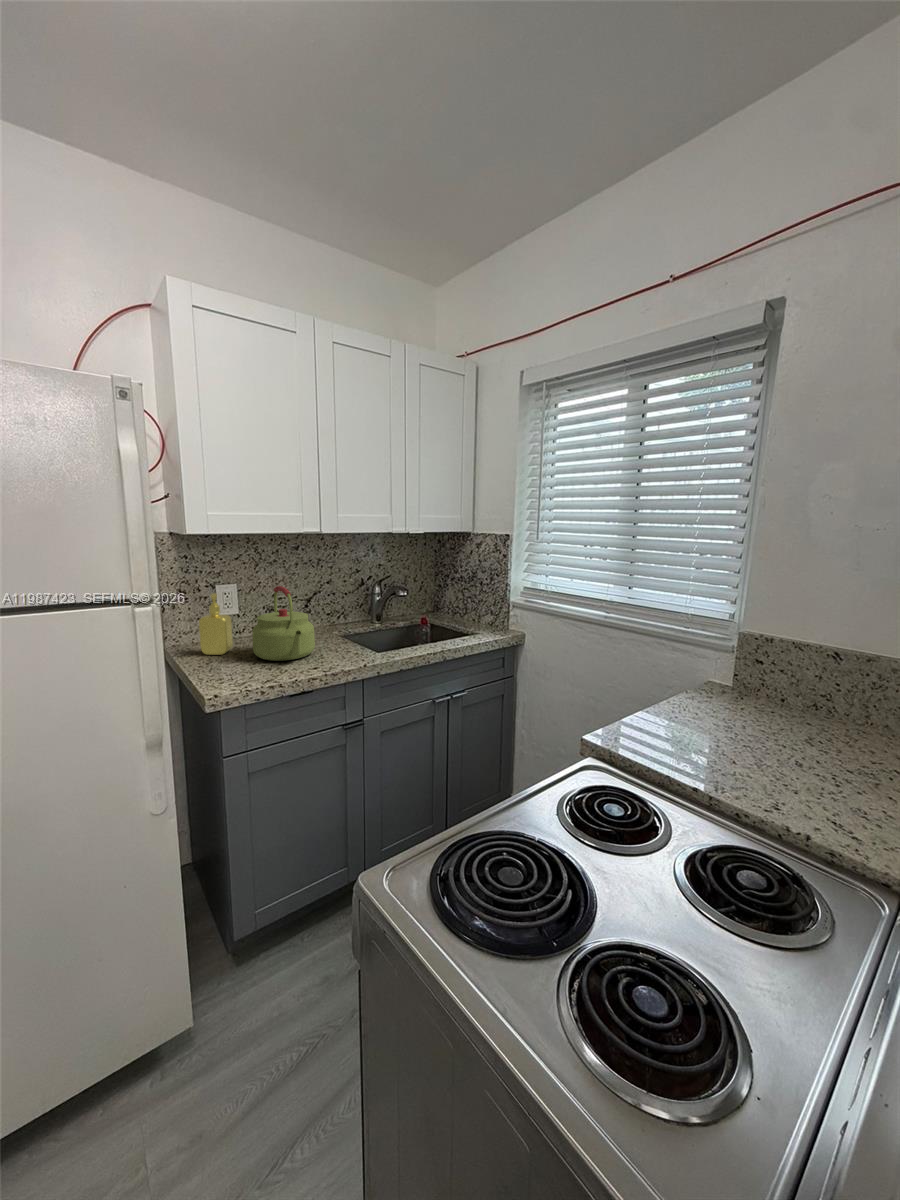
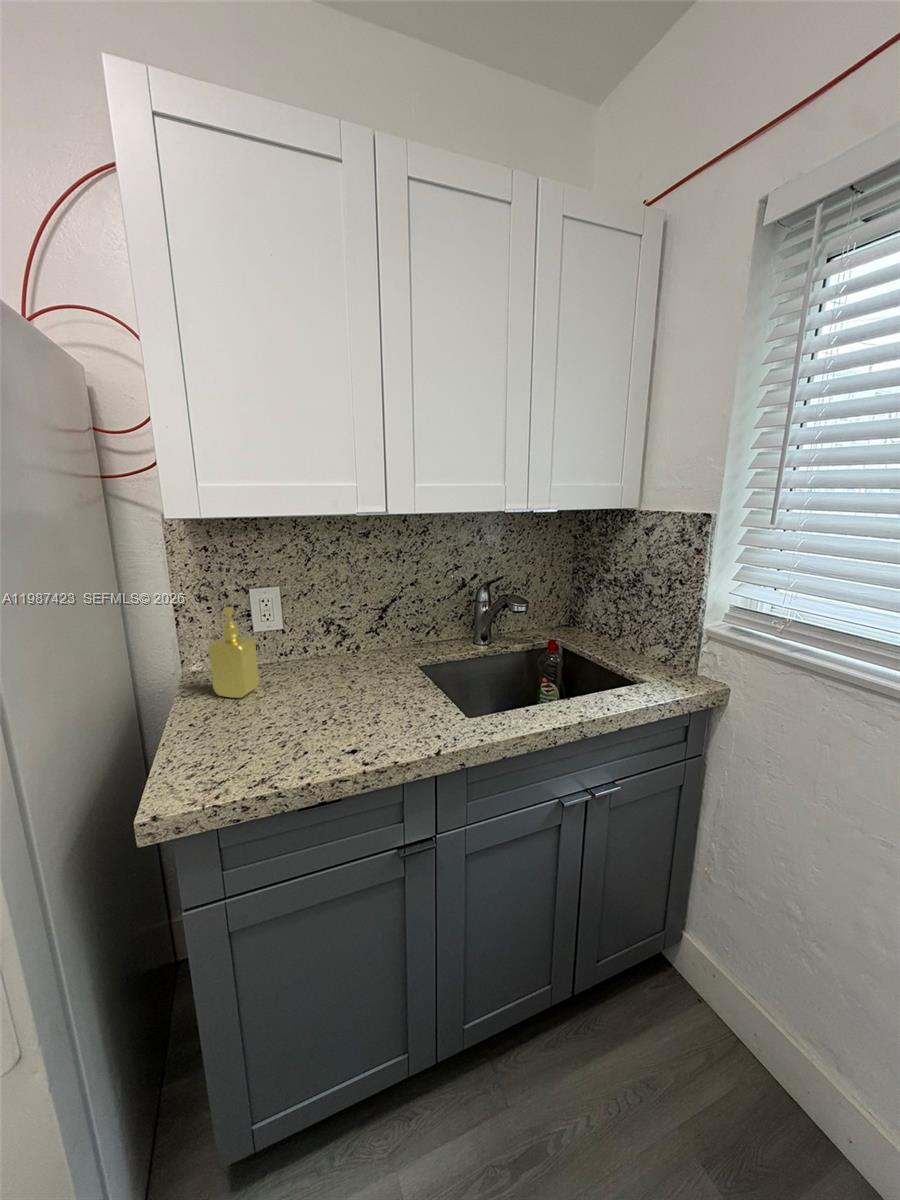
kettle: present [252,586,315,661] -> none [273,600,371,724]

